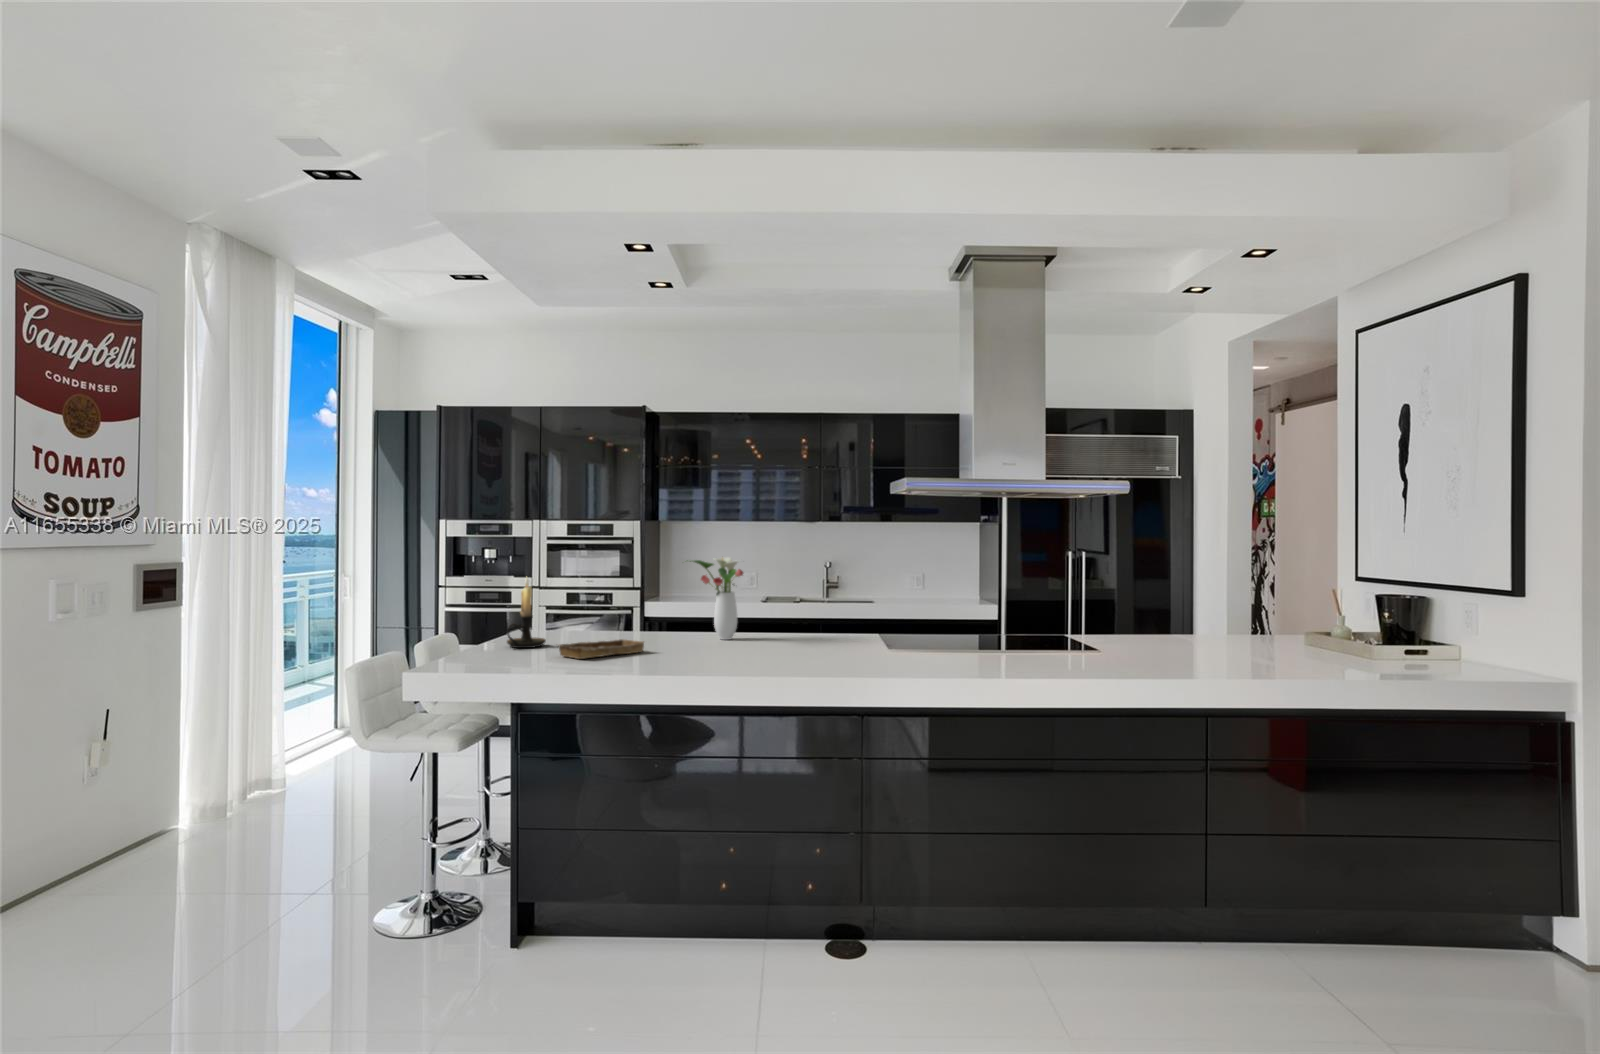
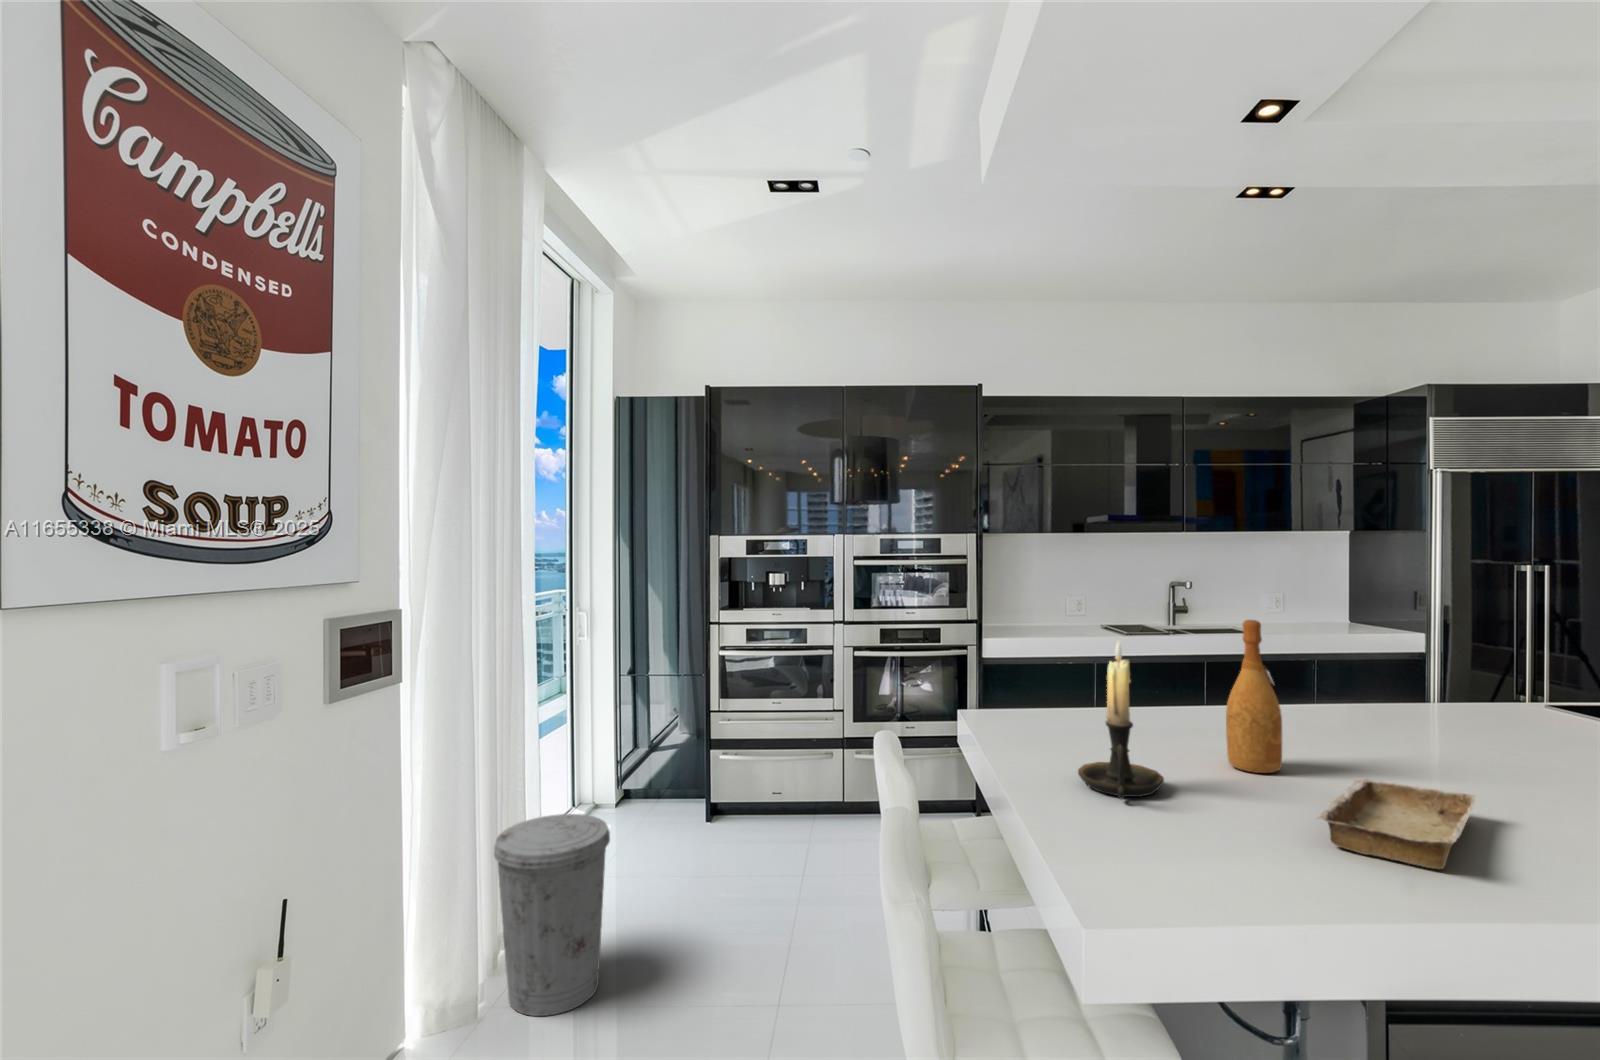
flower arrangement: present [690,557,743,640] -> none [1349,587,1538,753]
wine bottle: none [598,570,622,644] -> present [1226,620,1282,773]
trash can: none [245,700,325,813] -> present [494,814,610,1016]

